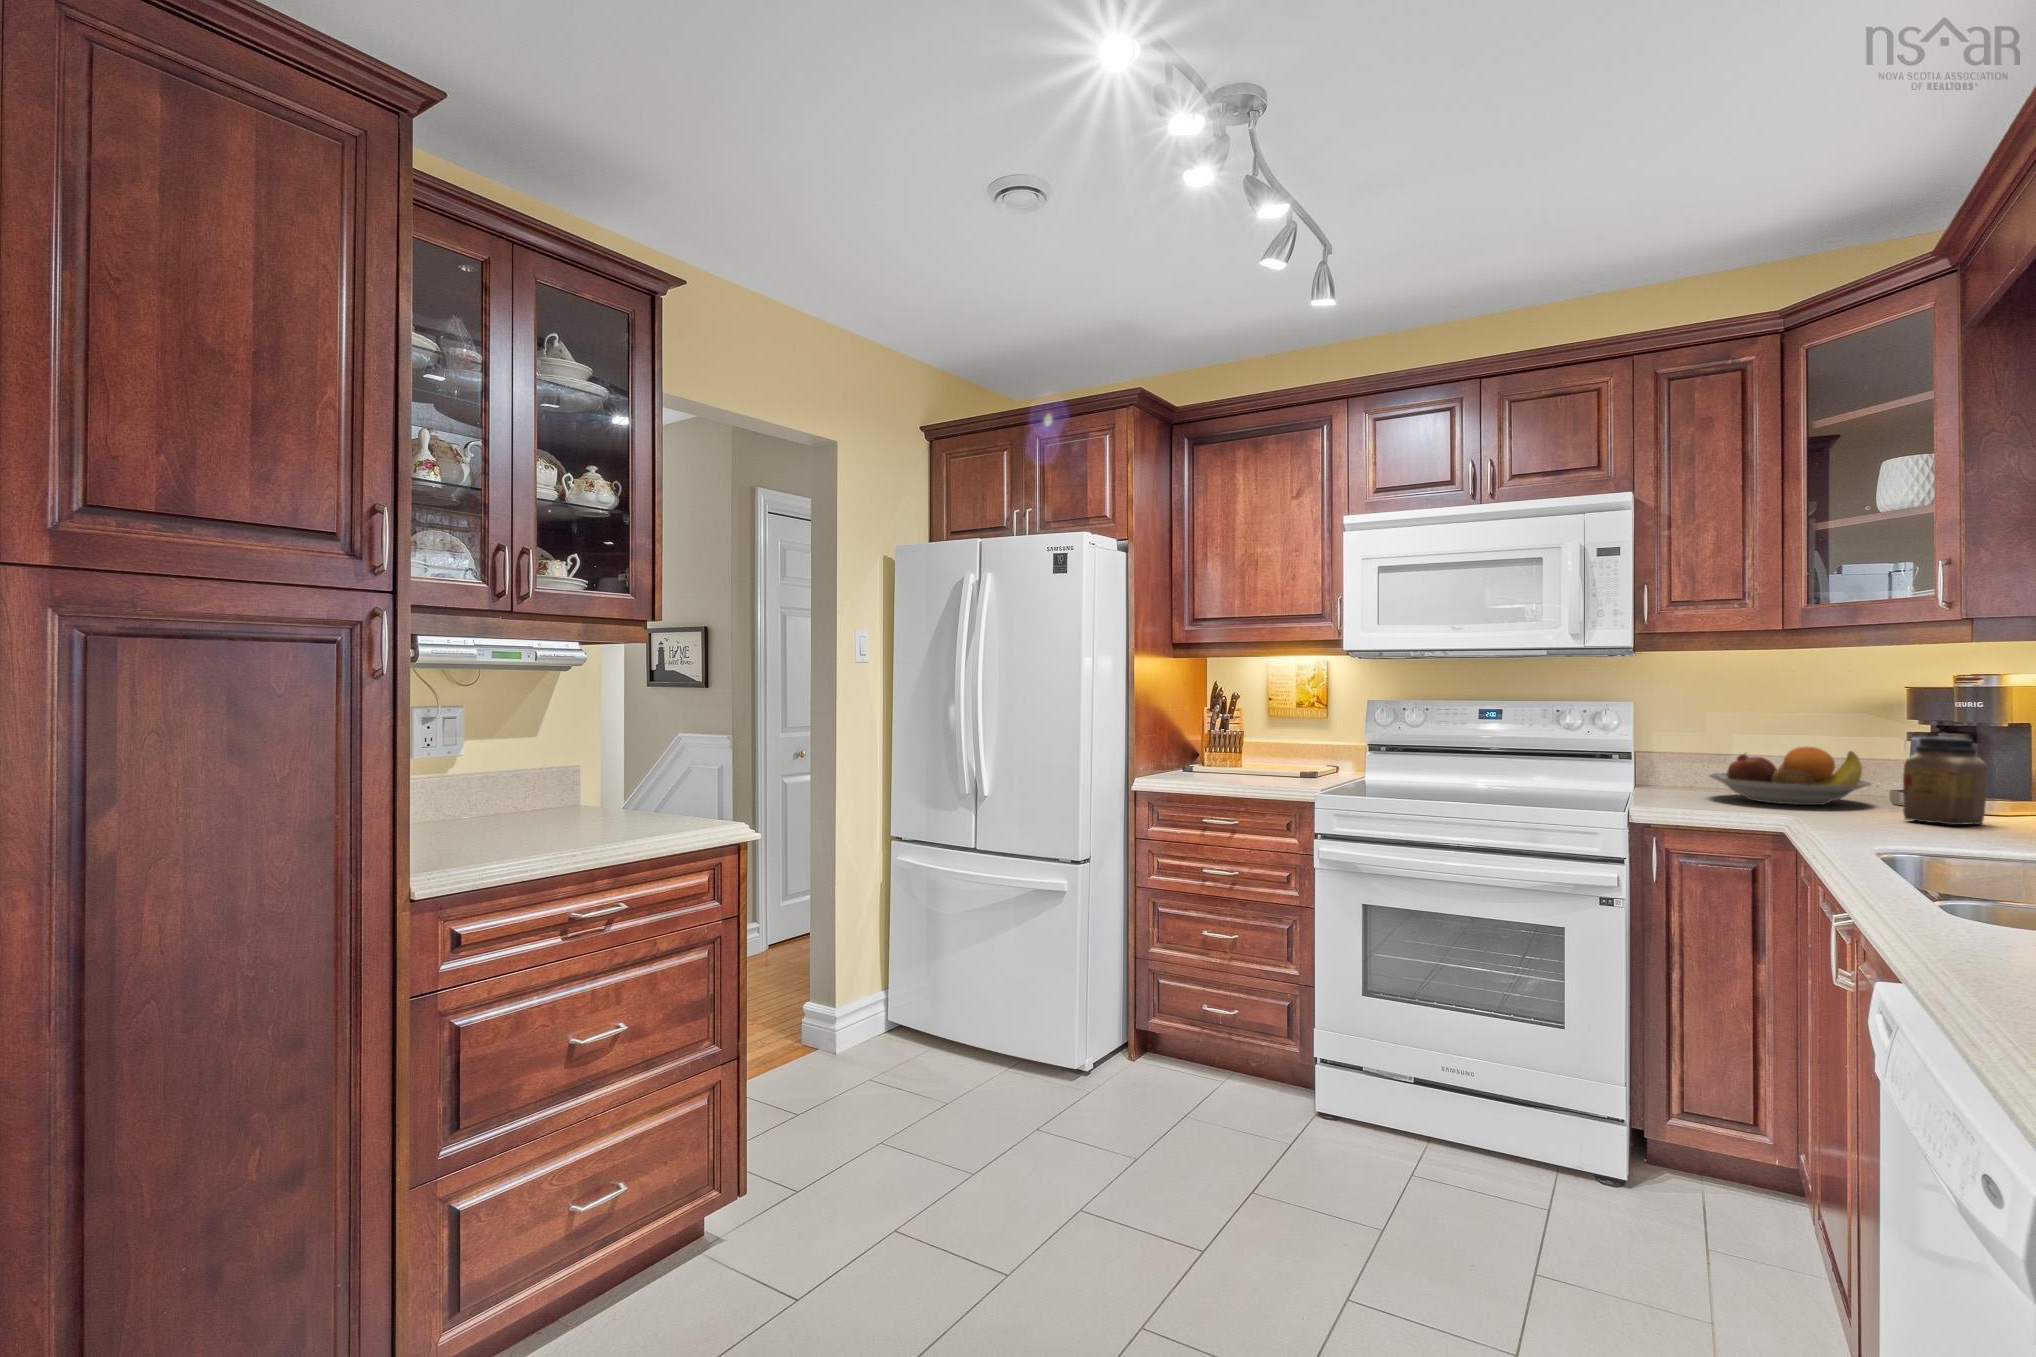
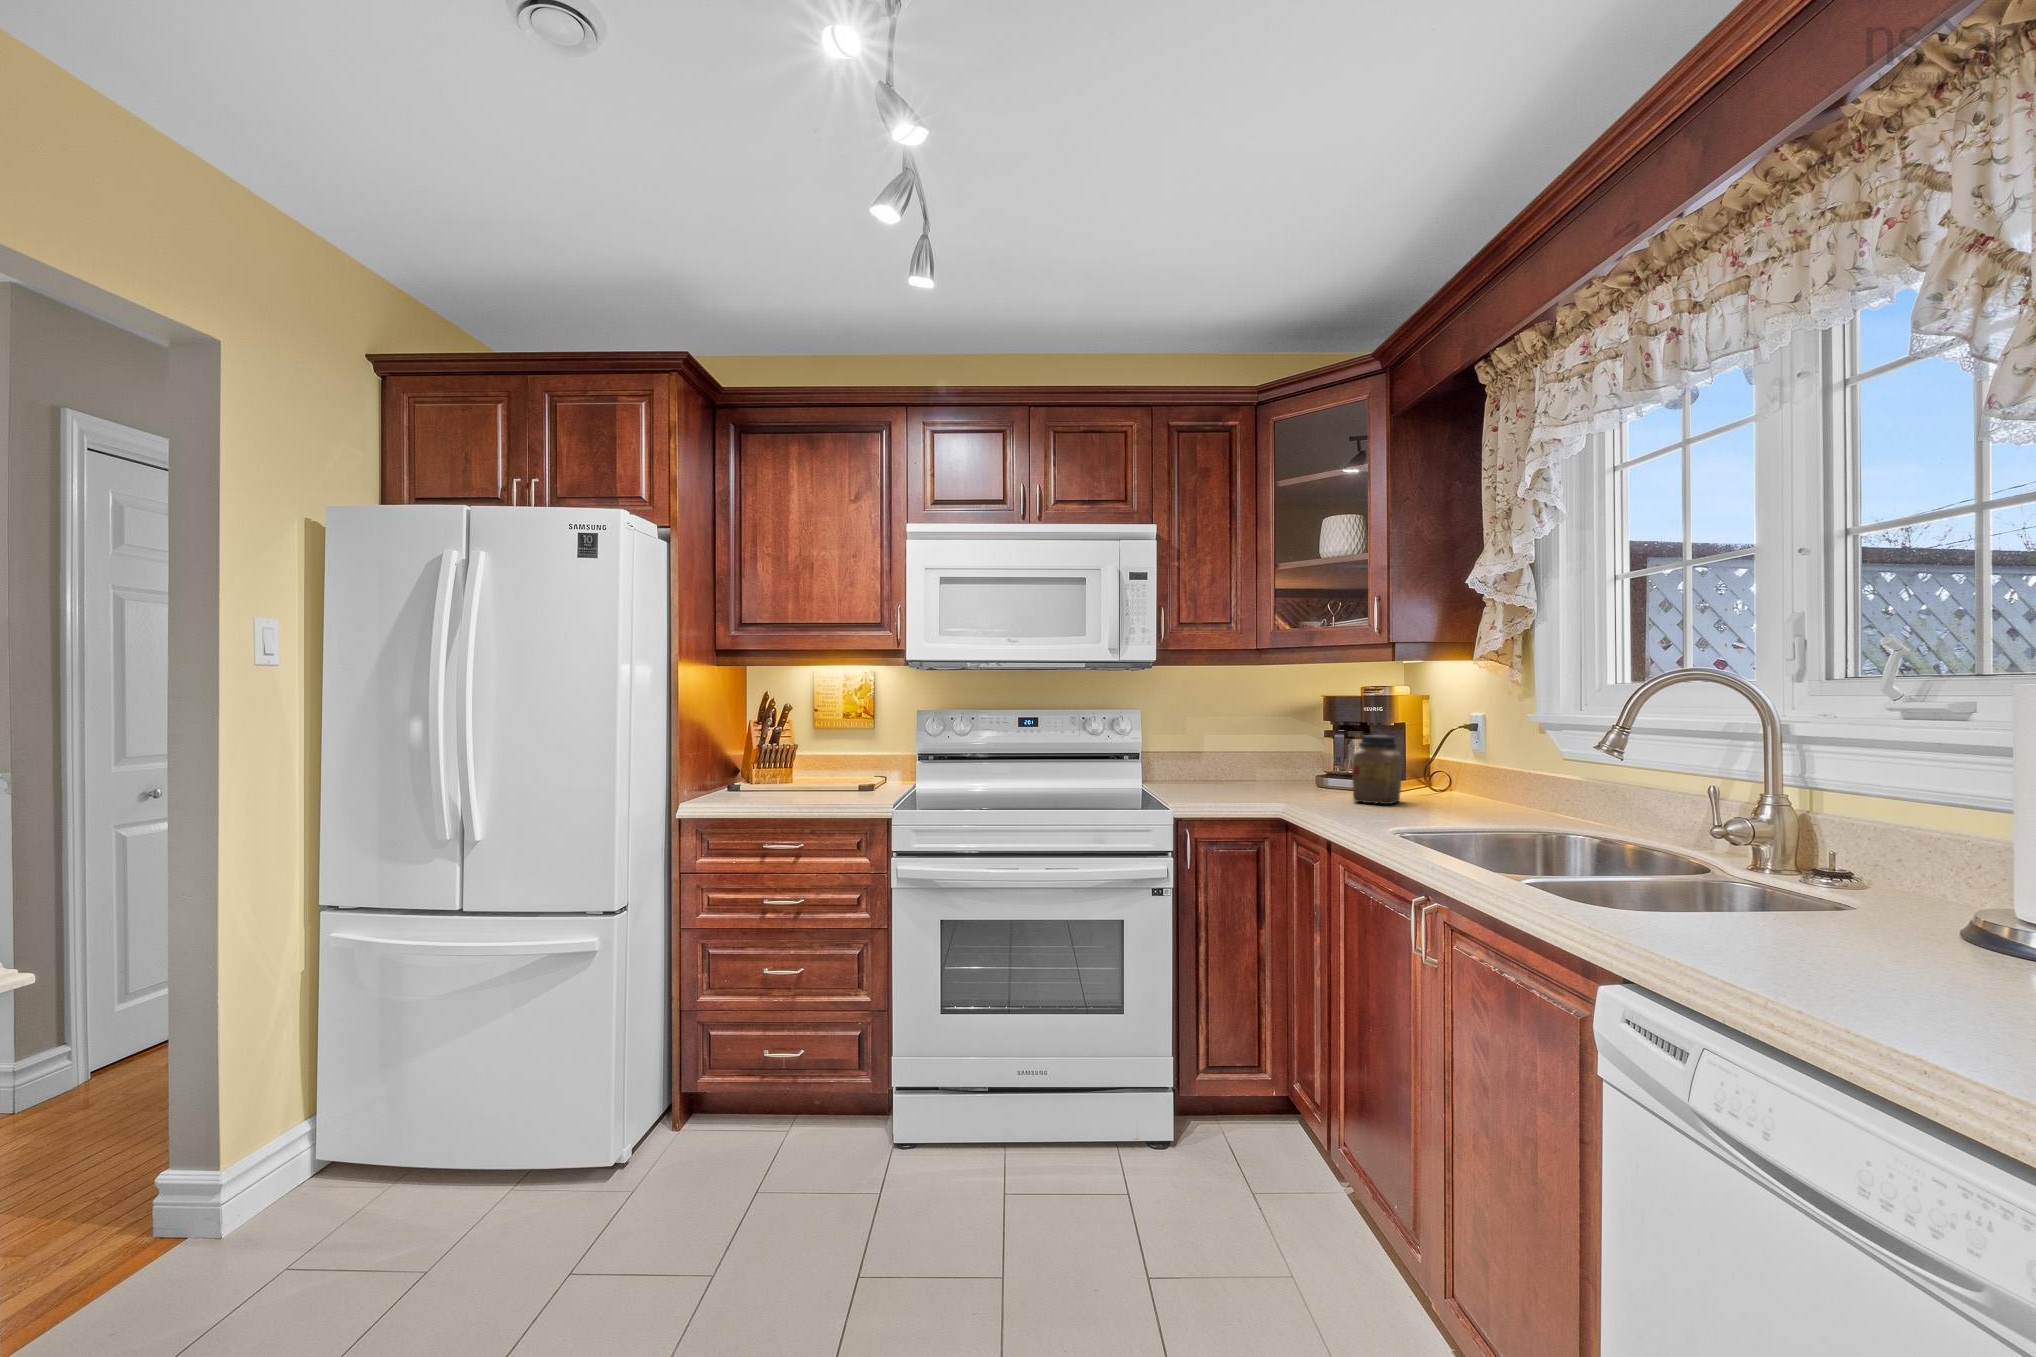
fruit bowl: present [1710,747,1871,805] -> none [1204,744,1314,792]

